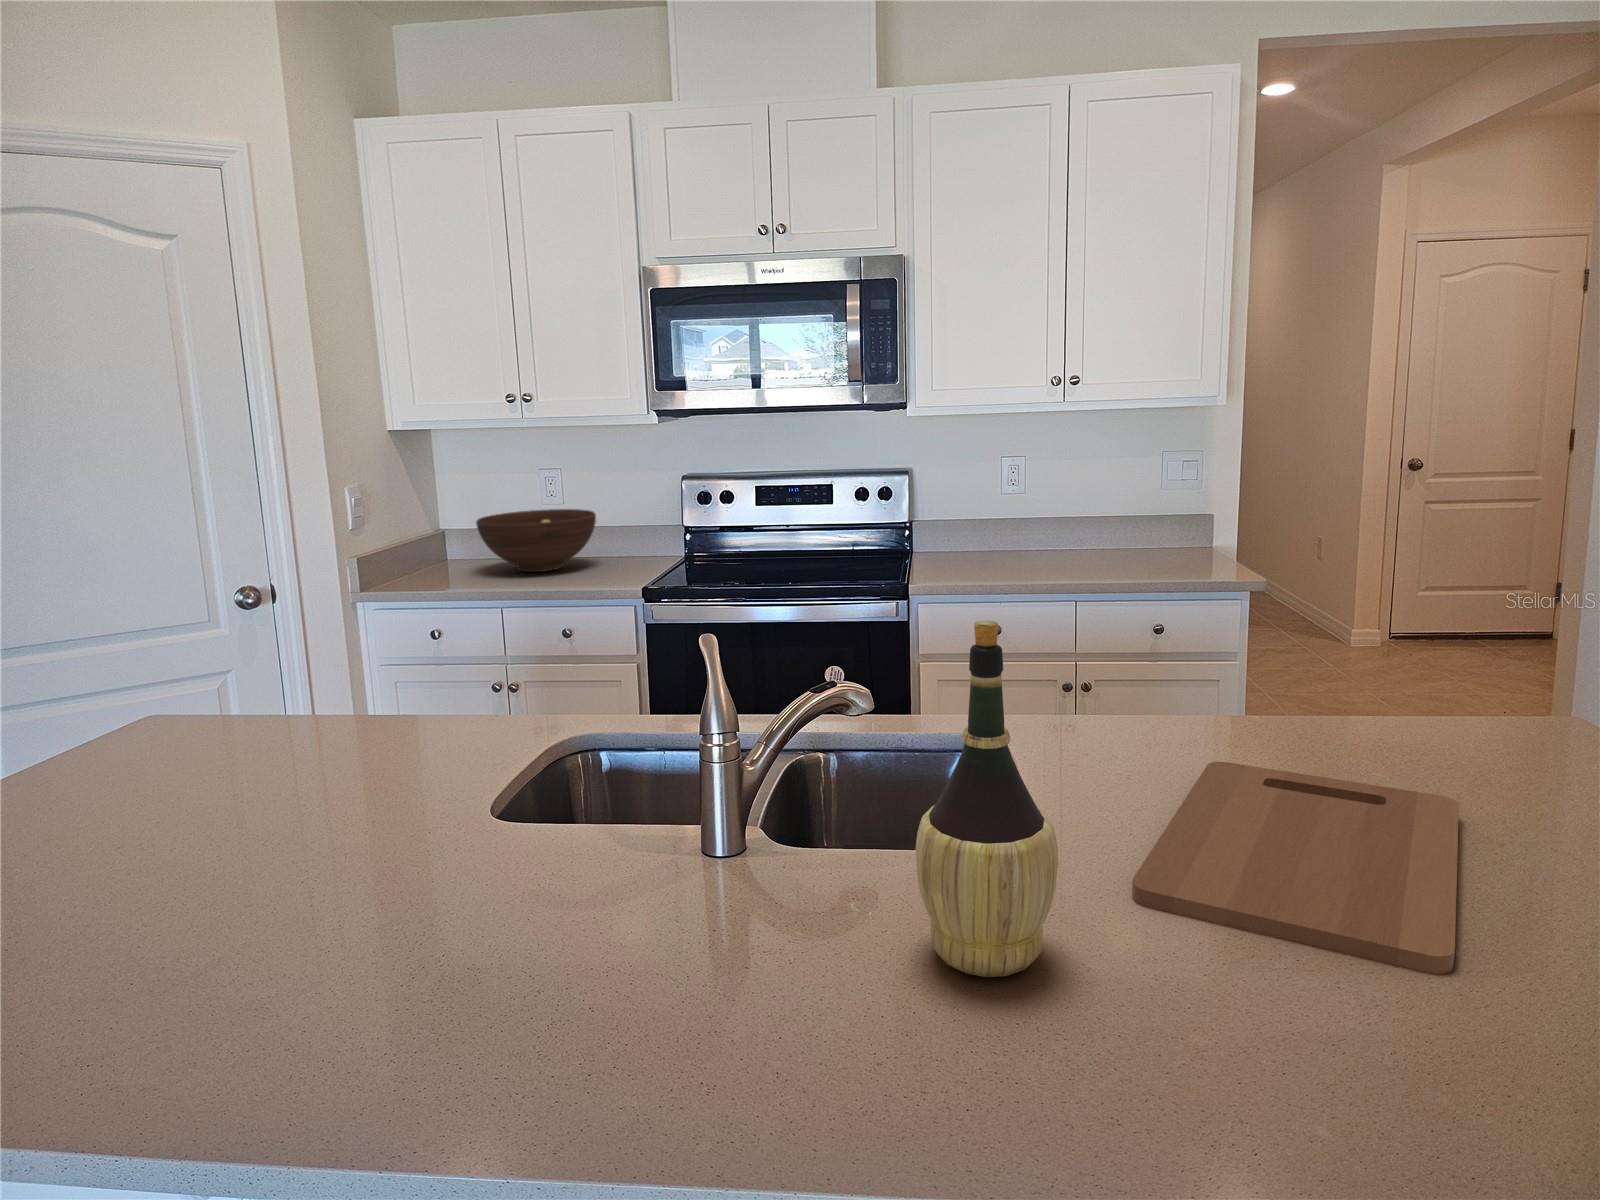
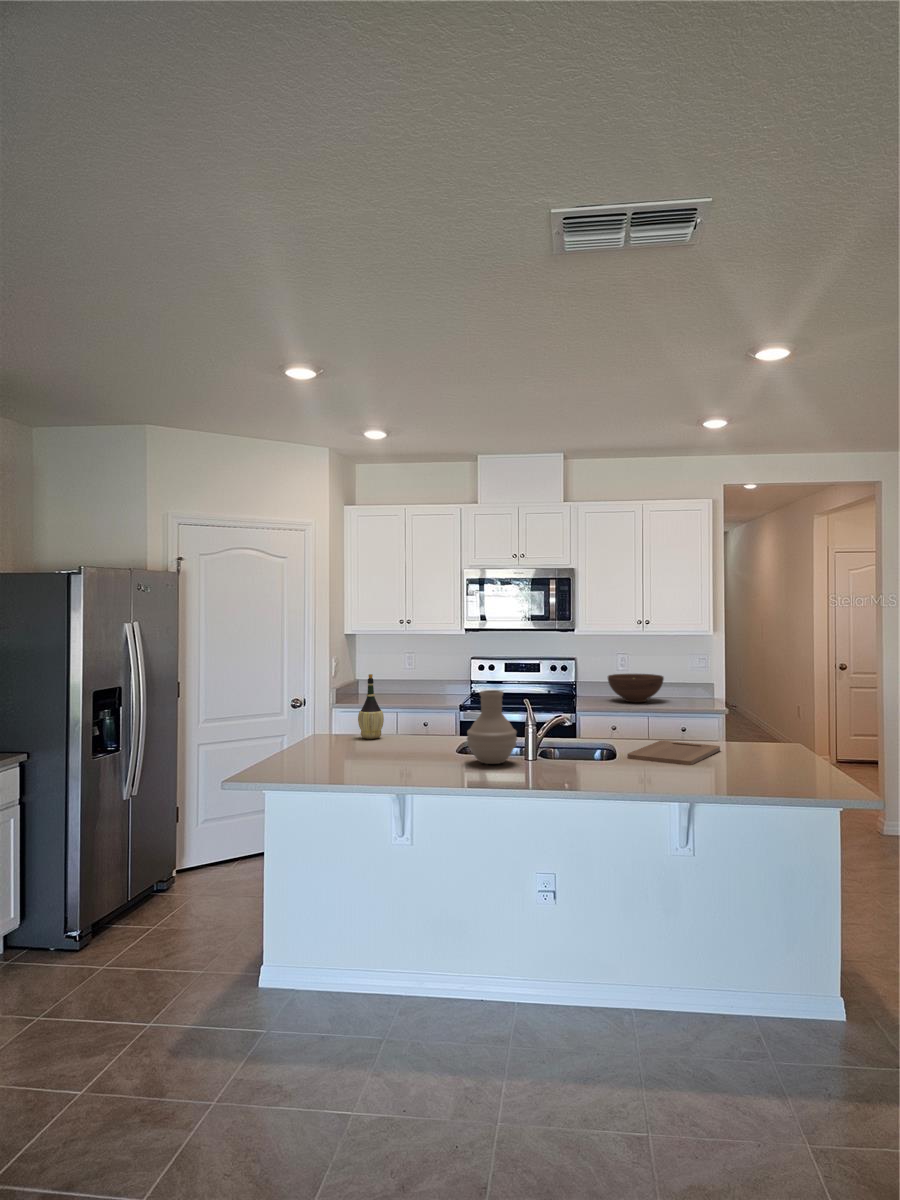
fruit bowl: present [476,509,596,572] -> present [608,674,664,702]
wine bottle: present [916,621,1058,977] -> present [358,674,384,739]
vase: none [395,653,646,1018] -> present [467,690,517,764]

